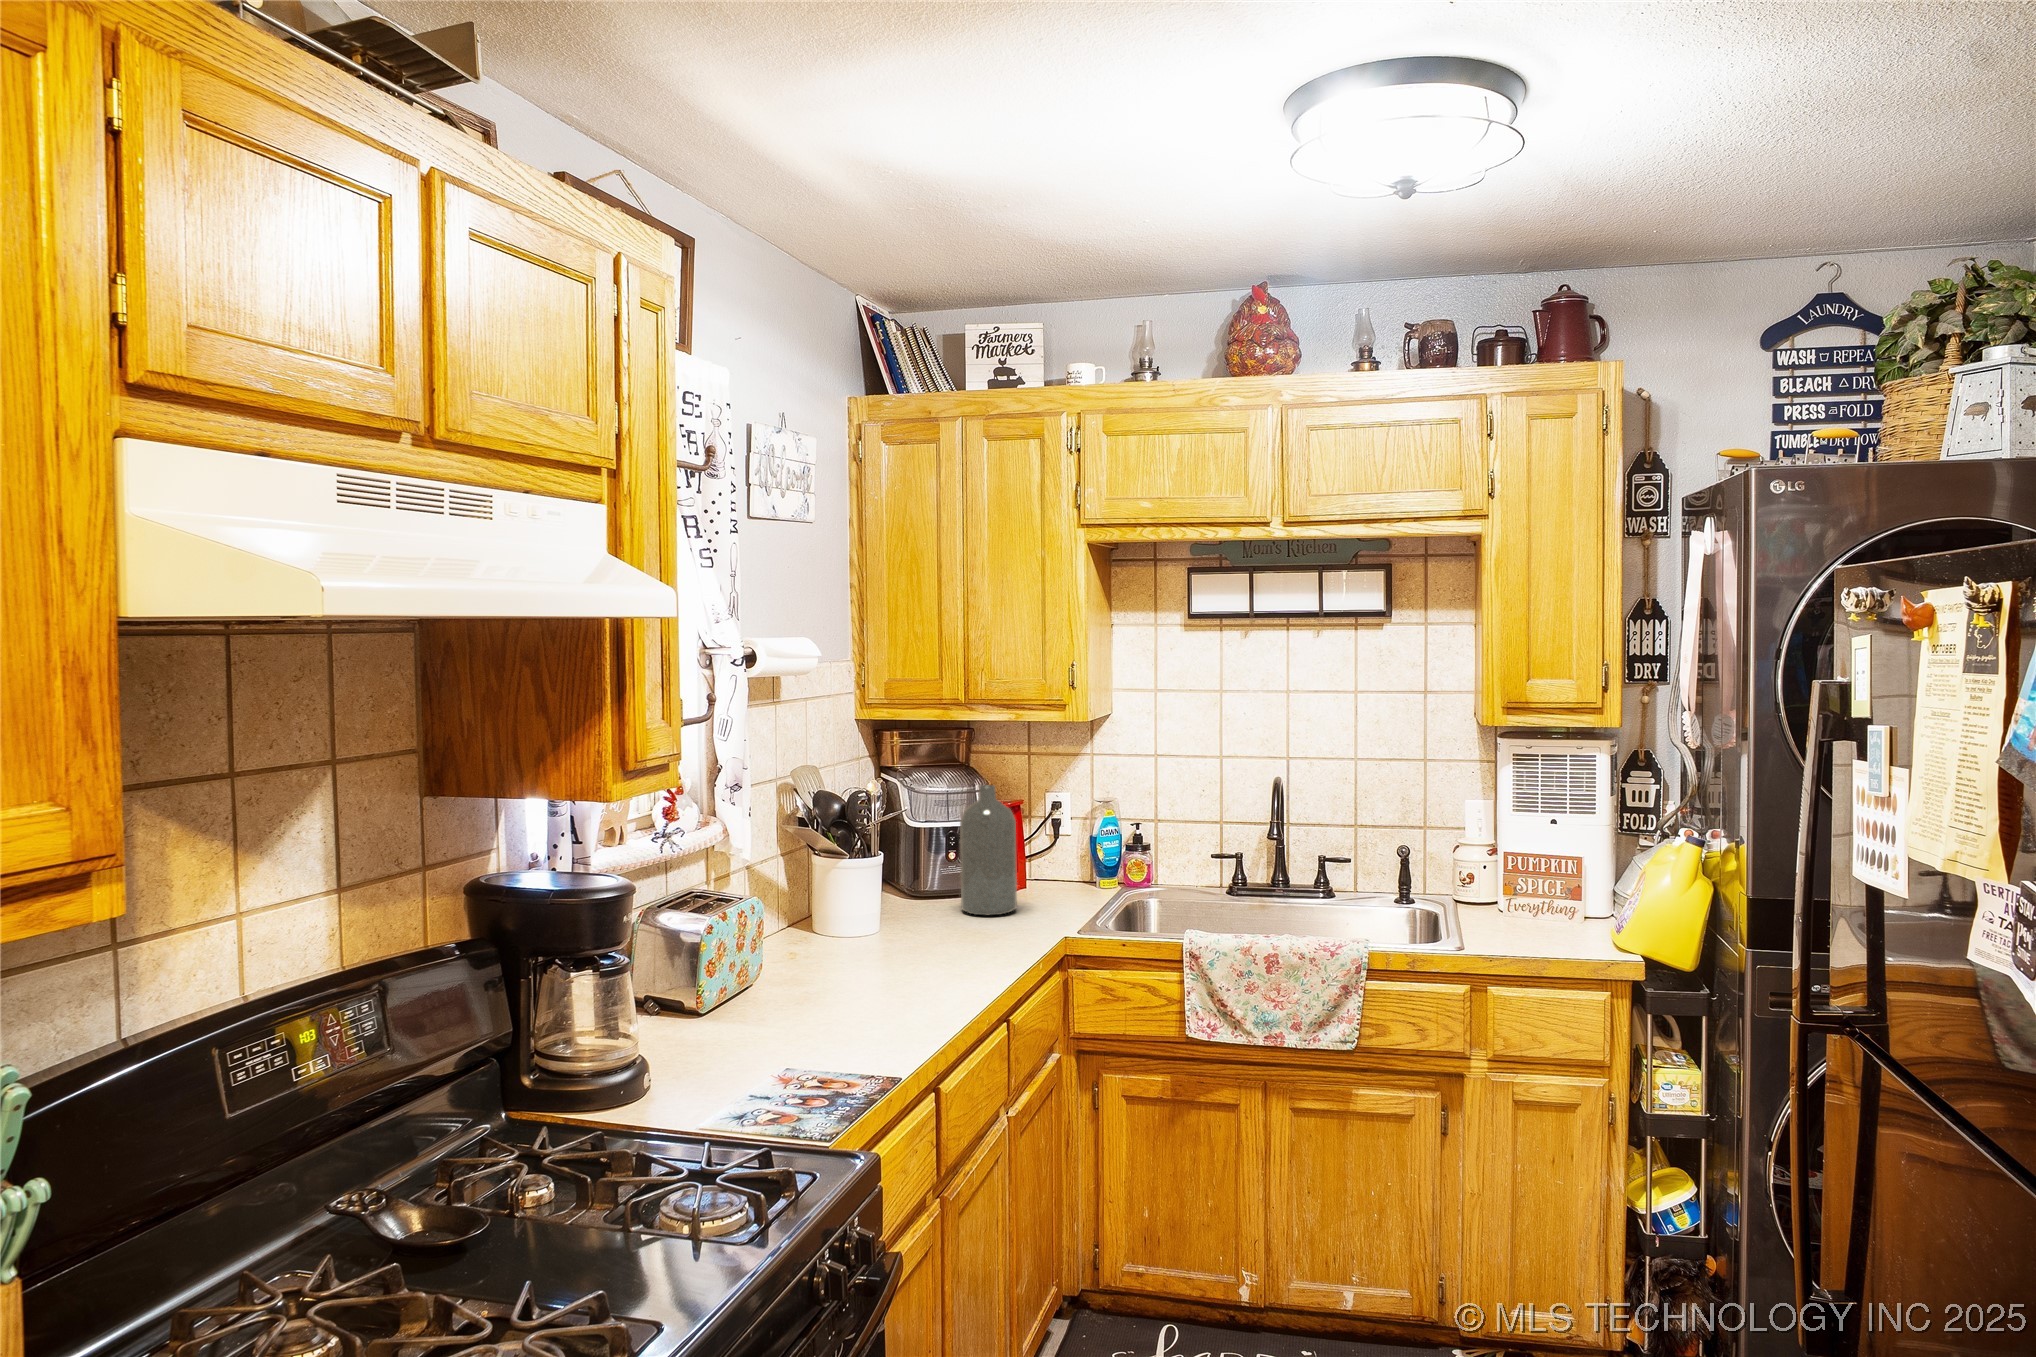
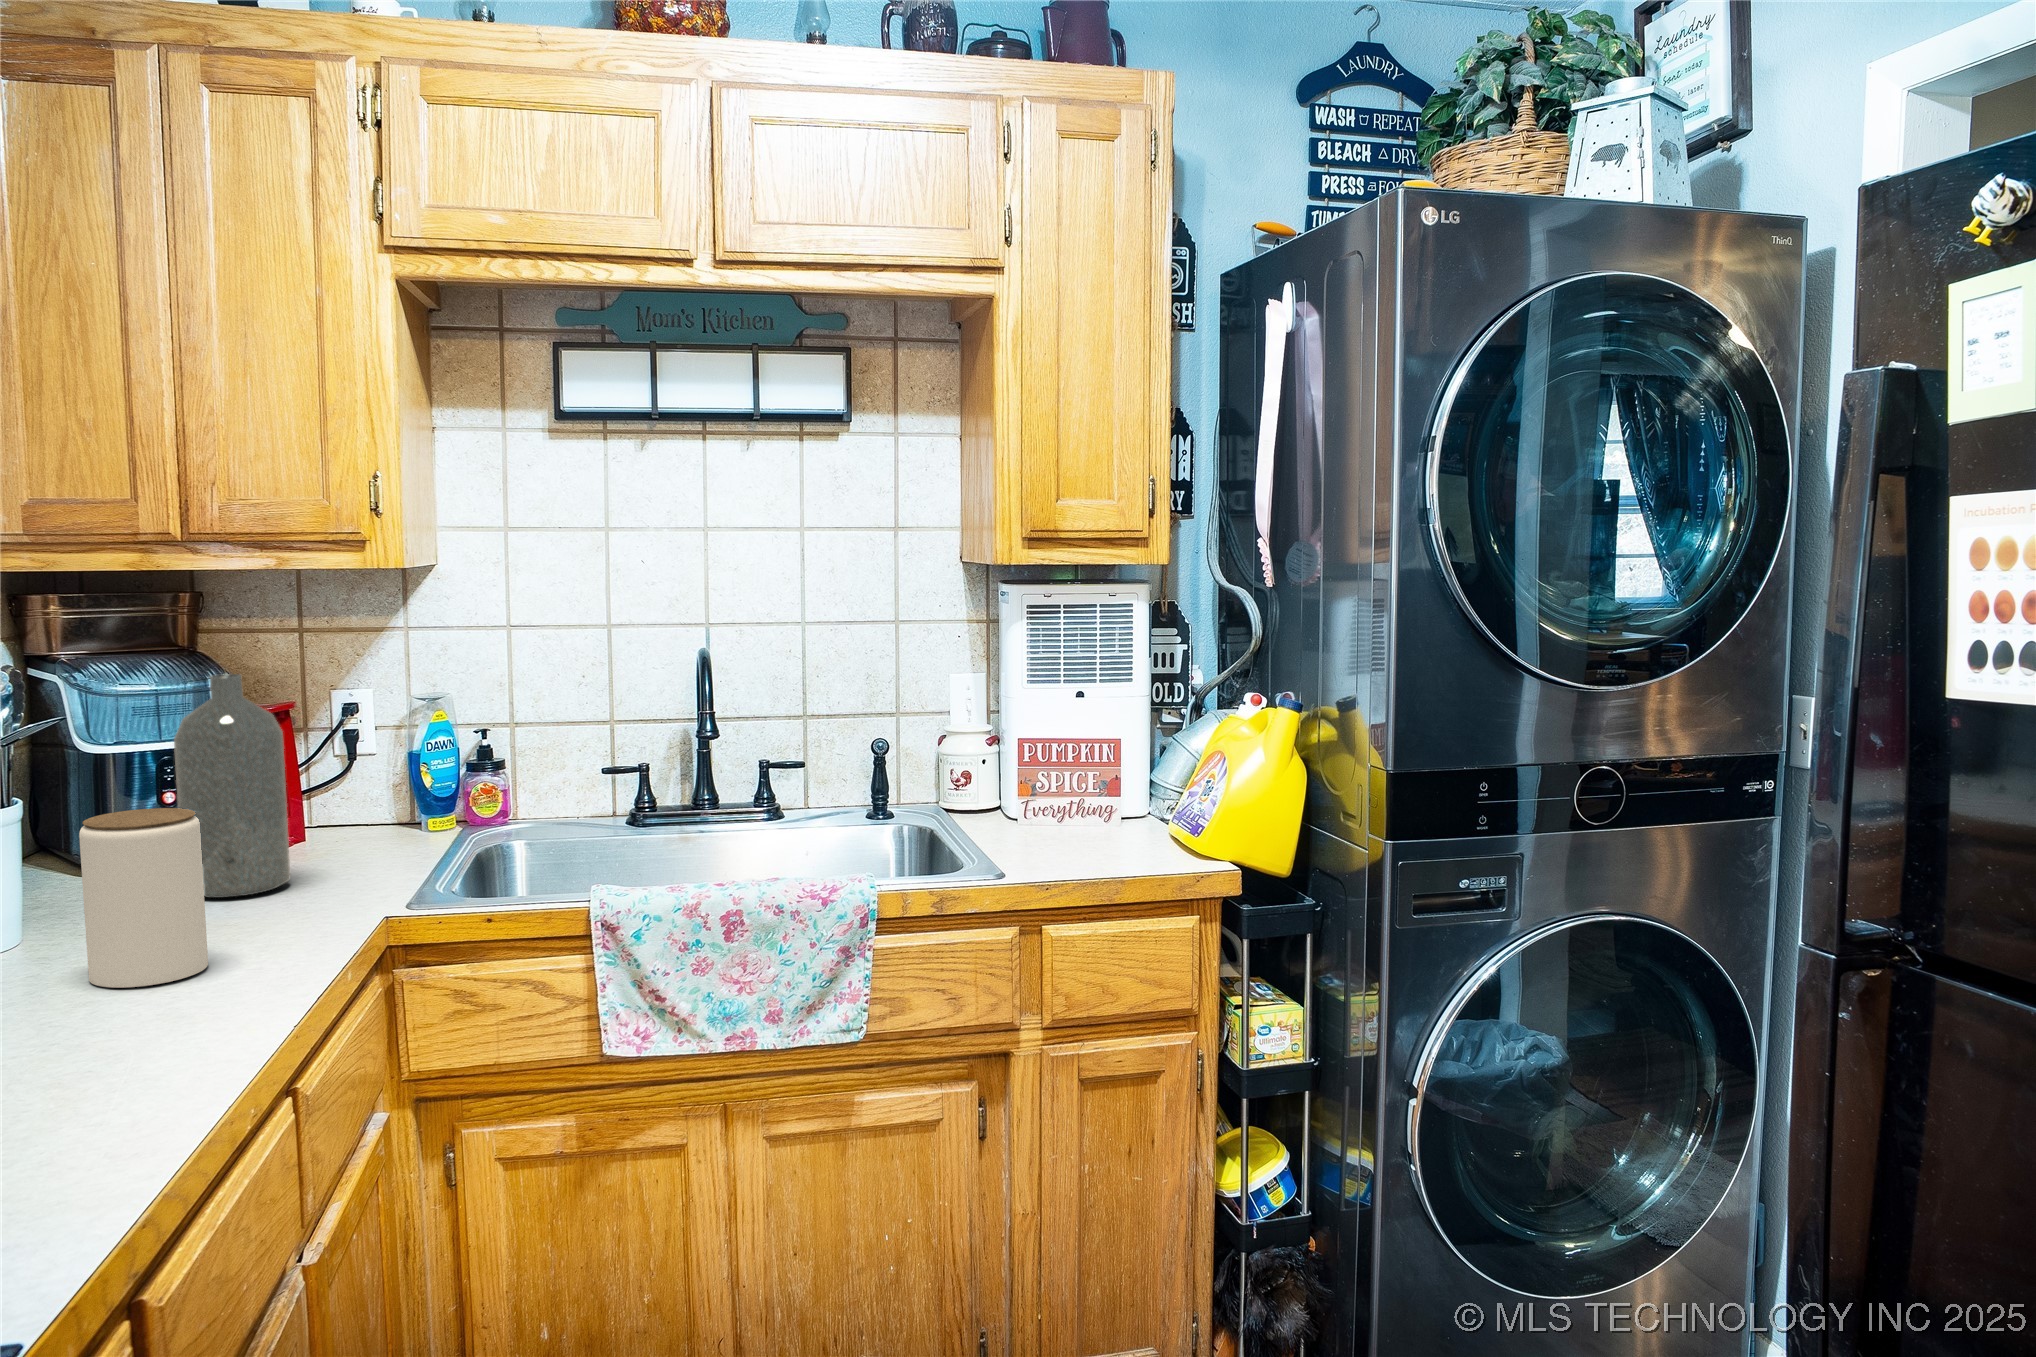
jar: none [914,861,971,957] -> present [79,808,208,988]

